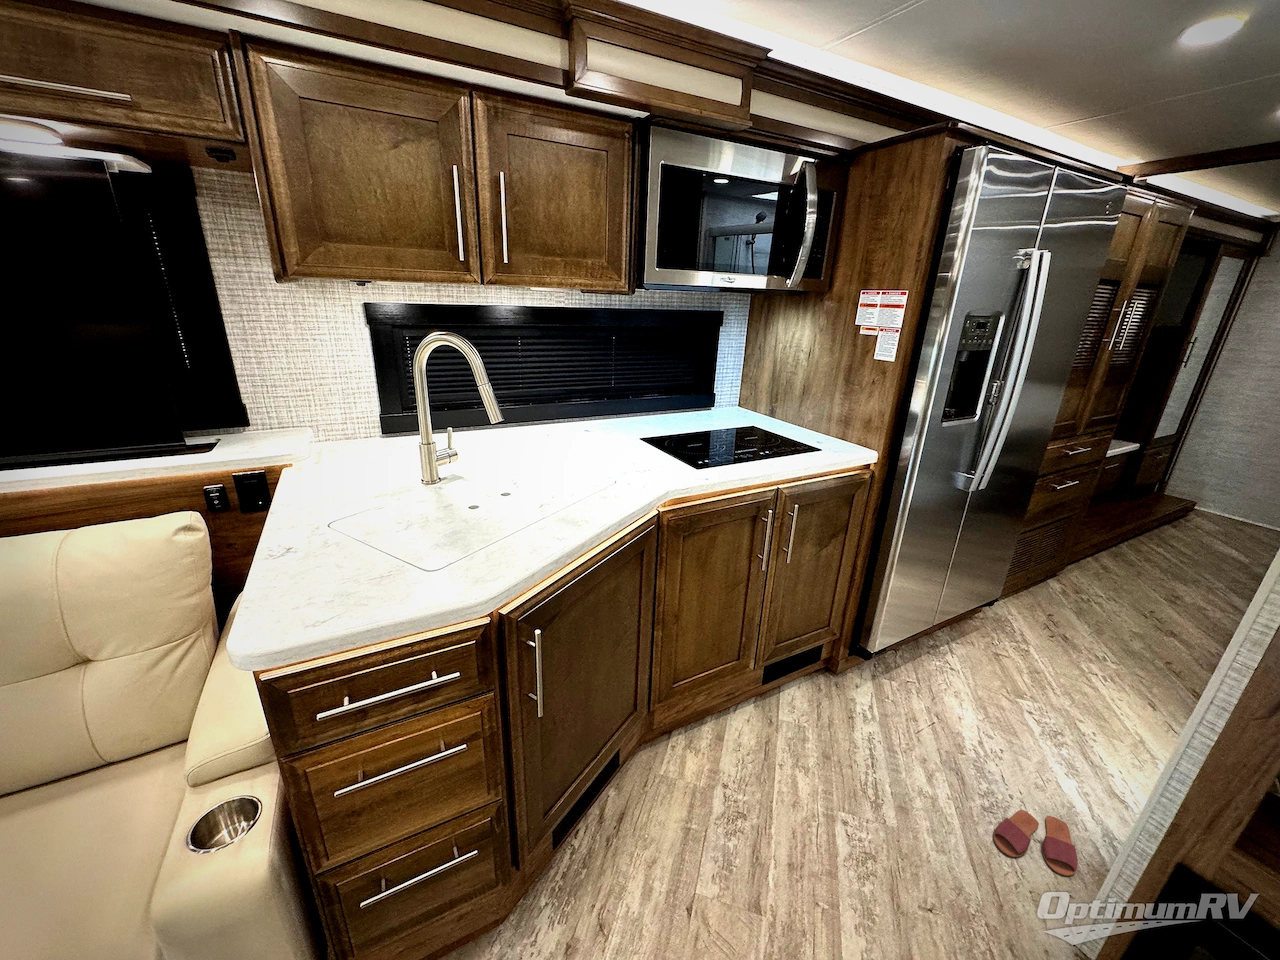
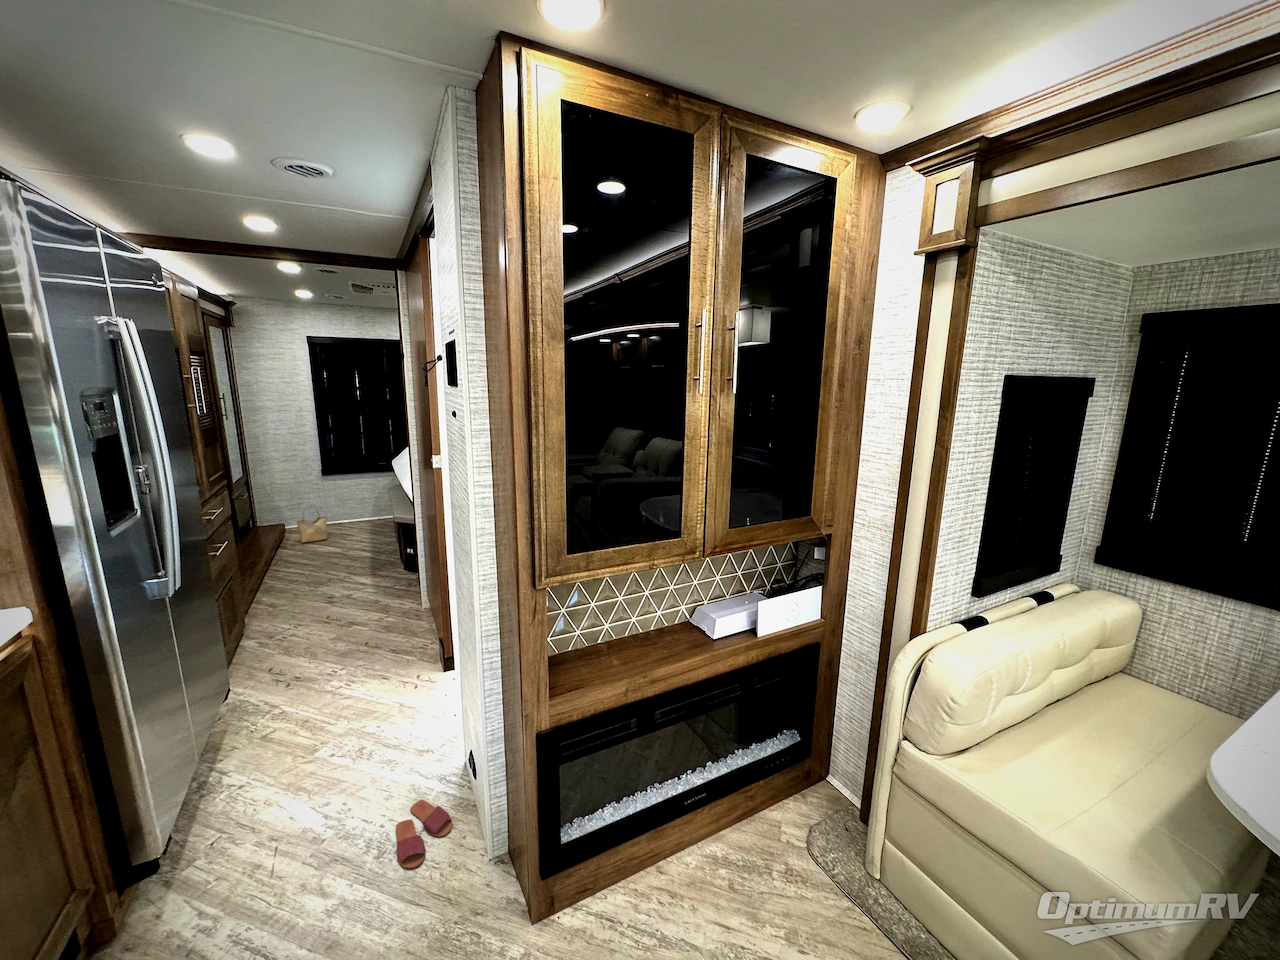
woven basket: none [1204,491,1261,539] -> present [297,506,328,543]

